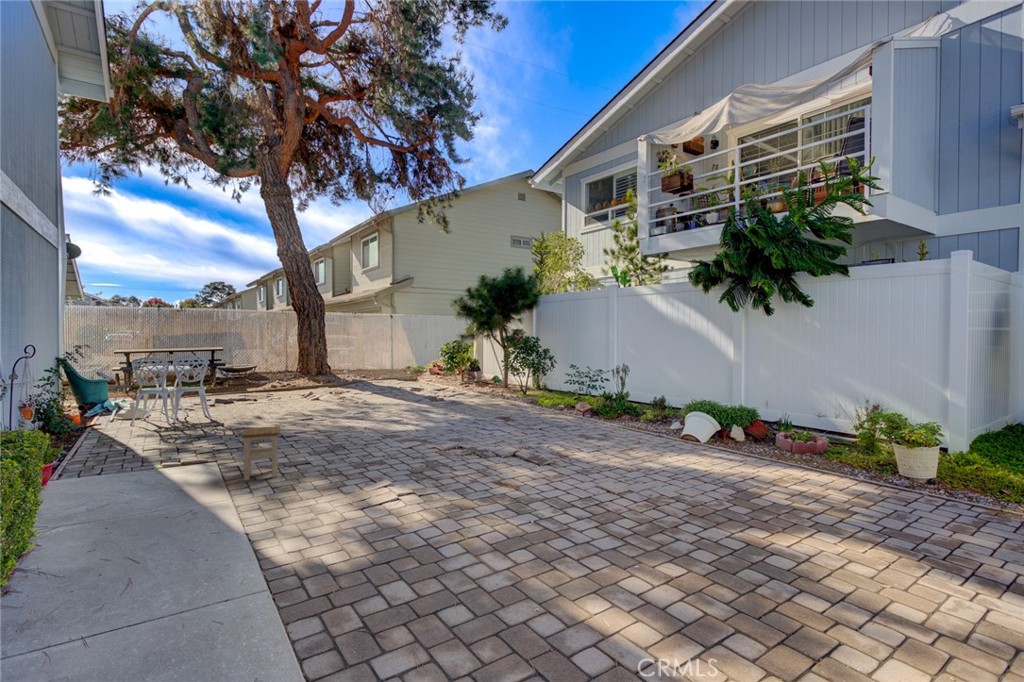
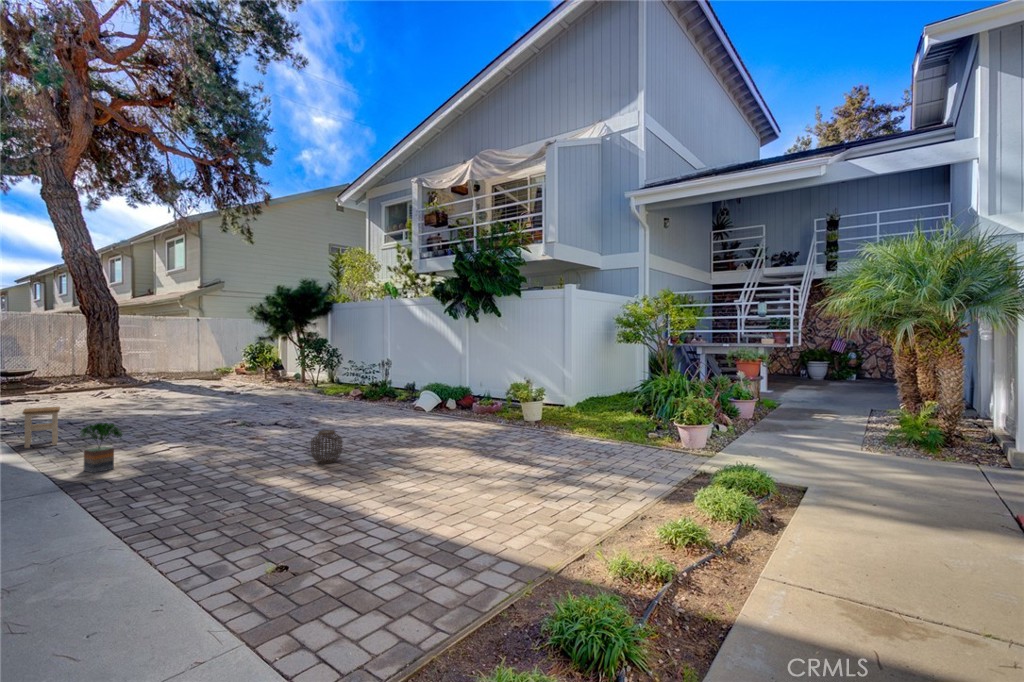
potted tree: none [303,467,360,548] -> present [80,423,123,473]
woven basket: none [632,501,686,565] -> present [311,430,342,464]

